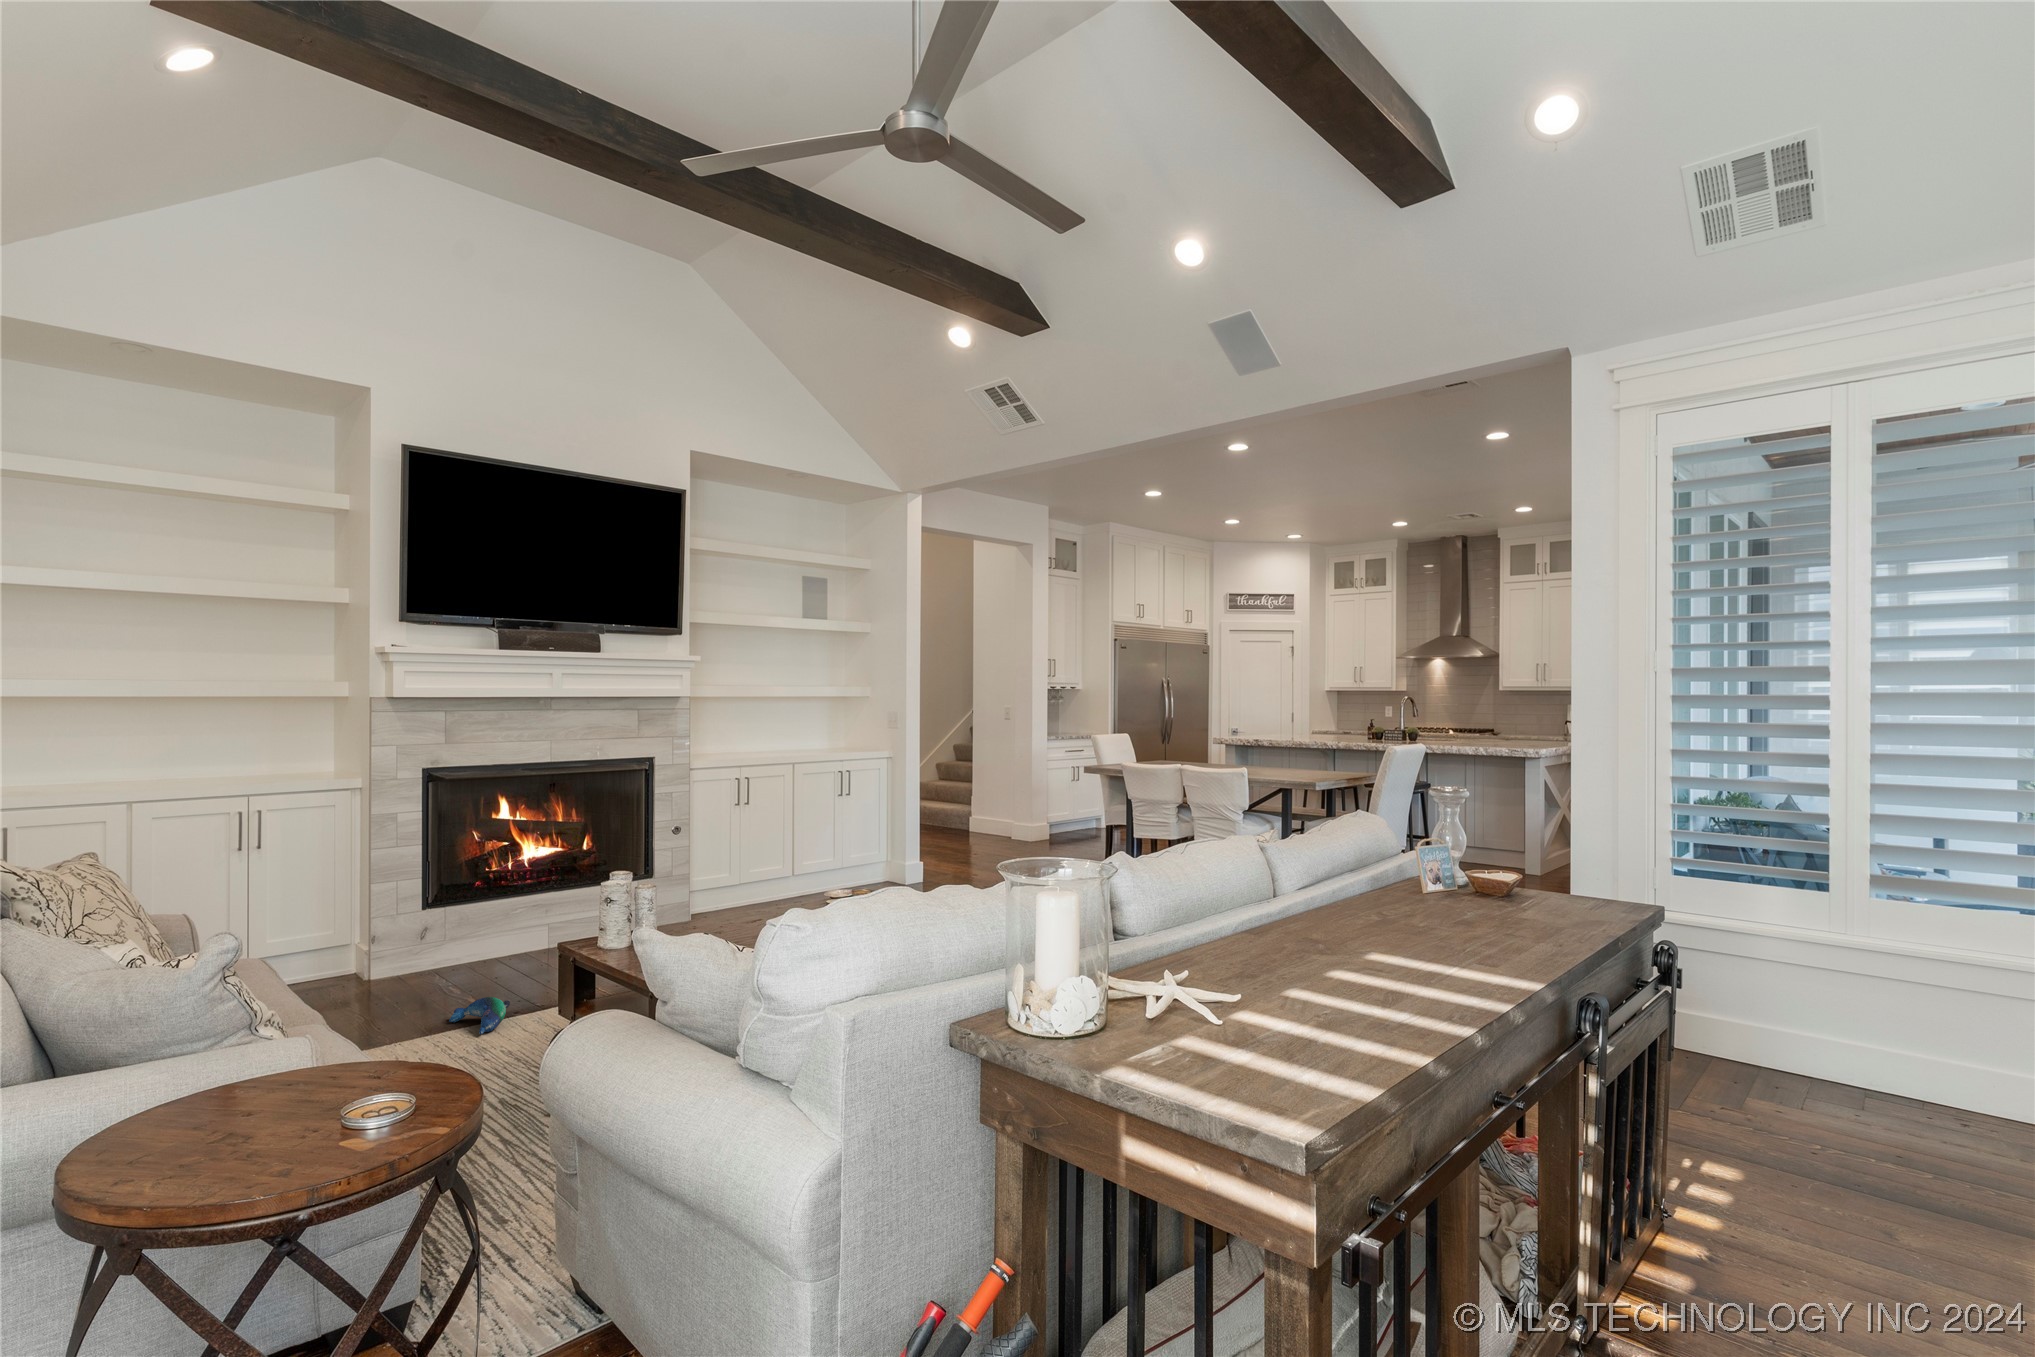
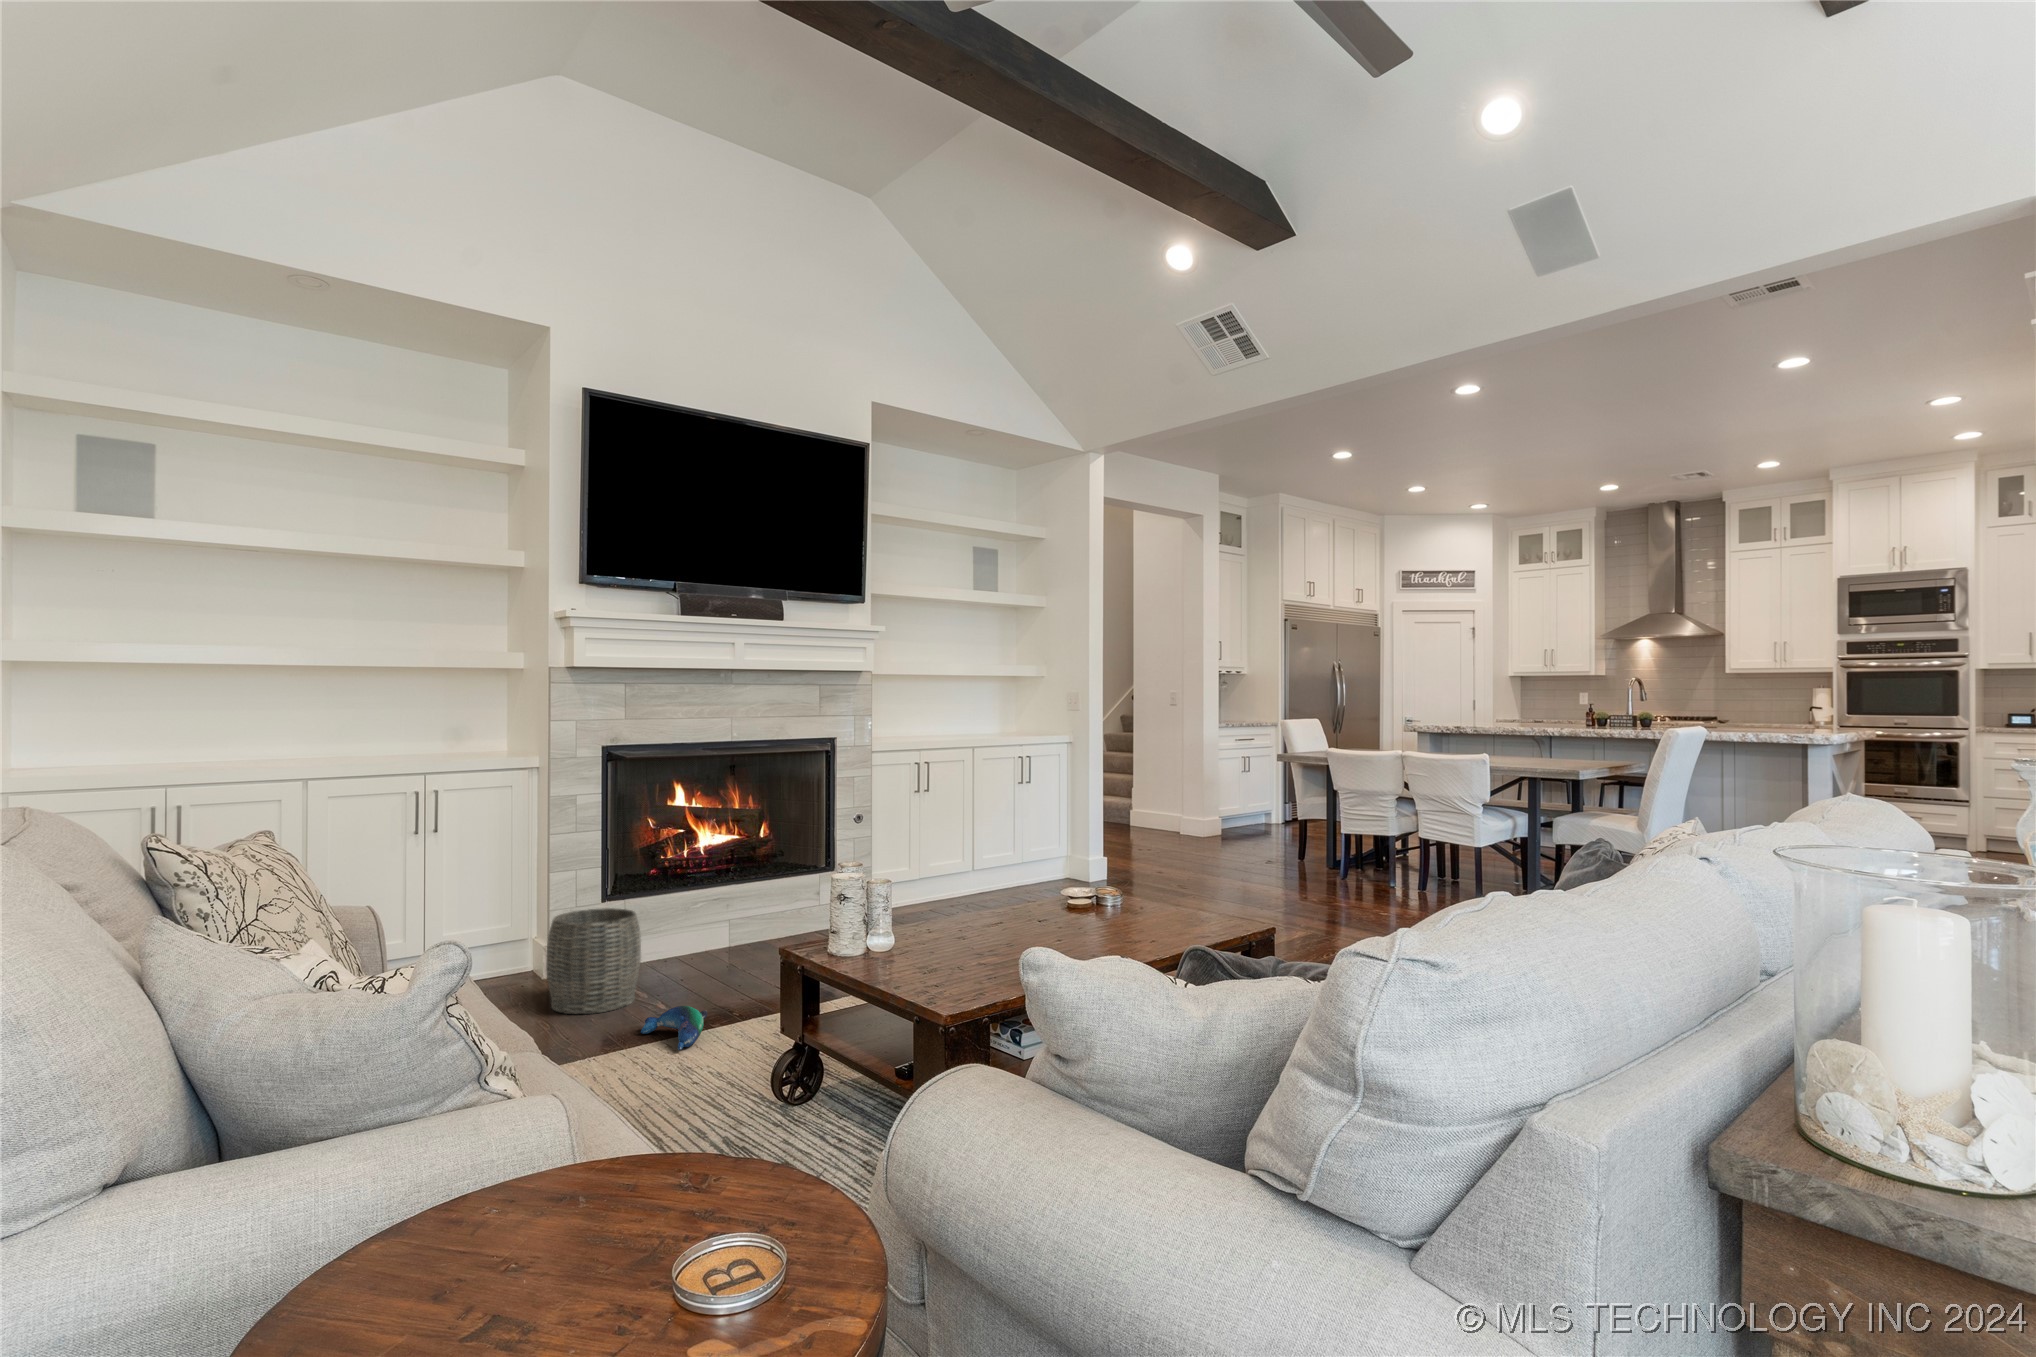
woven basket: none [366,914,456,1008] -> present [546,908,641,1014]

